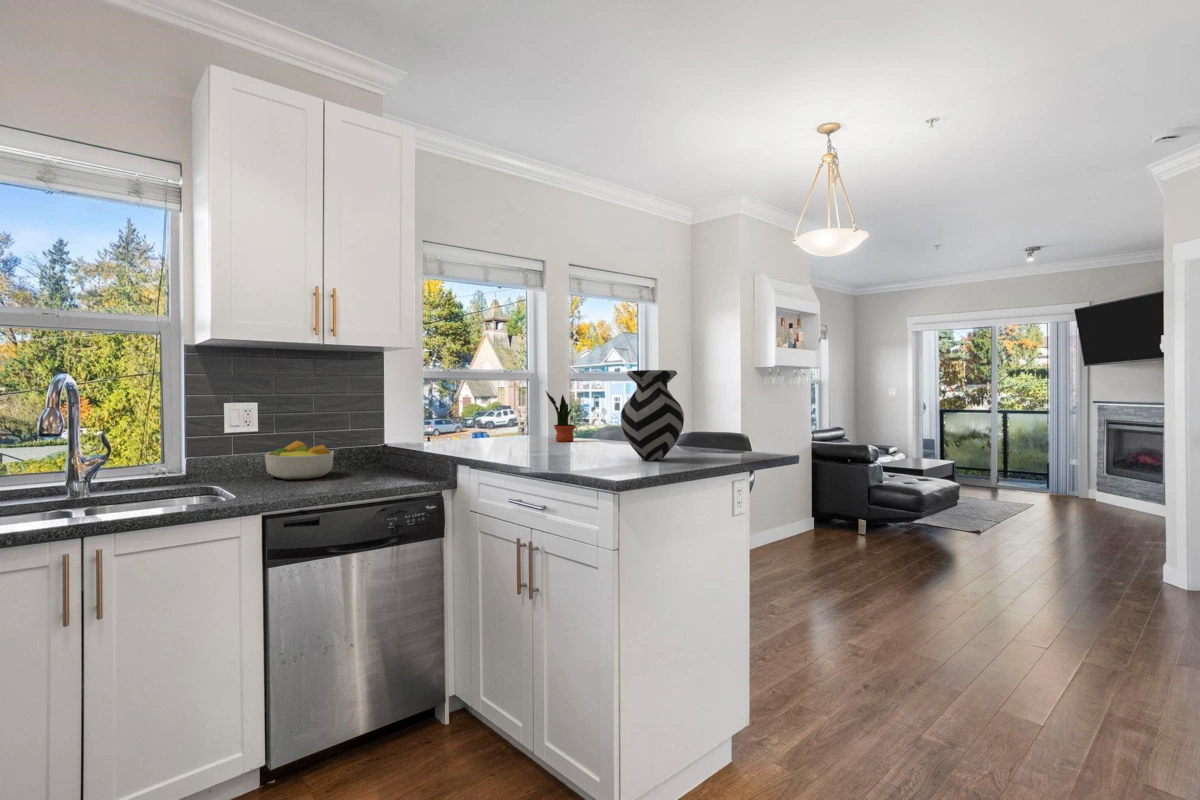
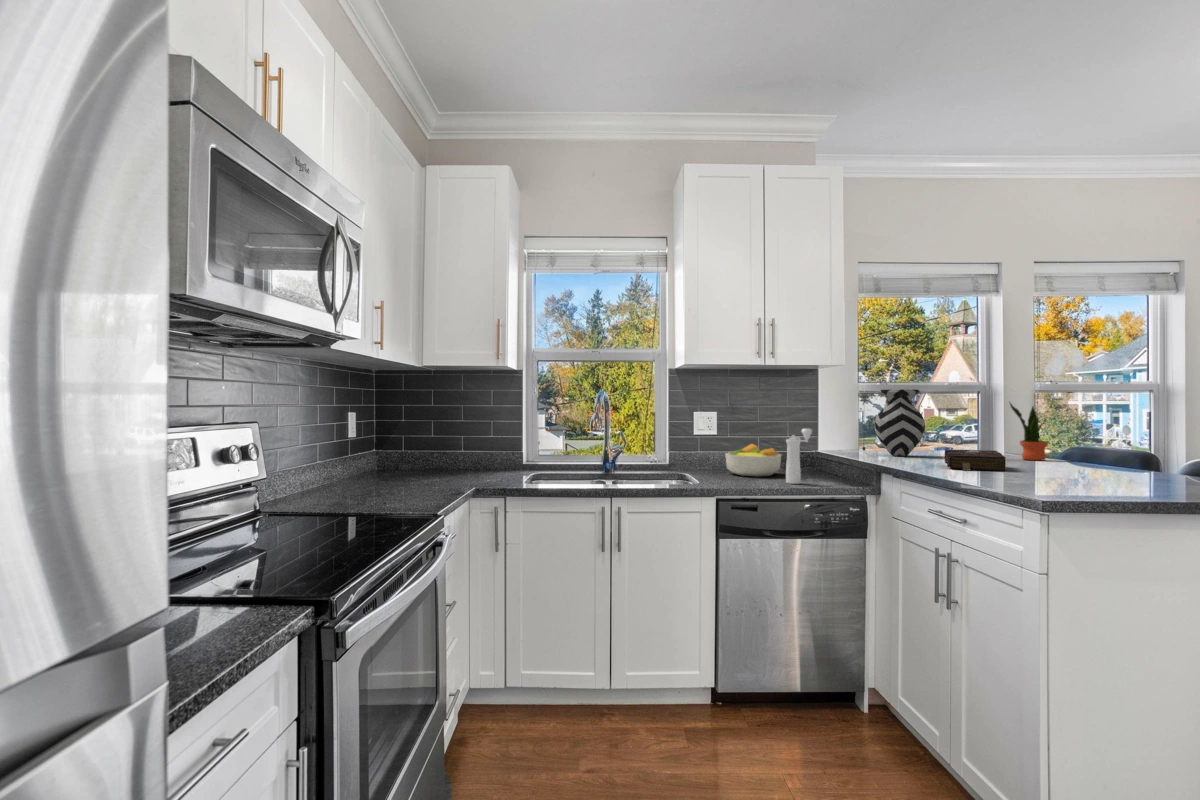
vase: present [621,370,684,461] -> present [875,389,925,456]
pepper mill: none [346,422,375,485] -> present [786,429,812,484]
book: none [508,437,567,459] -> present [944,449,1006,471]

